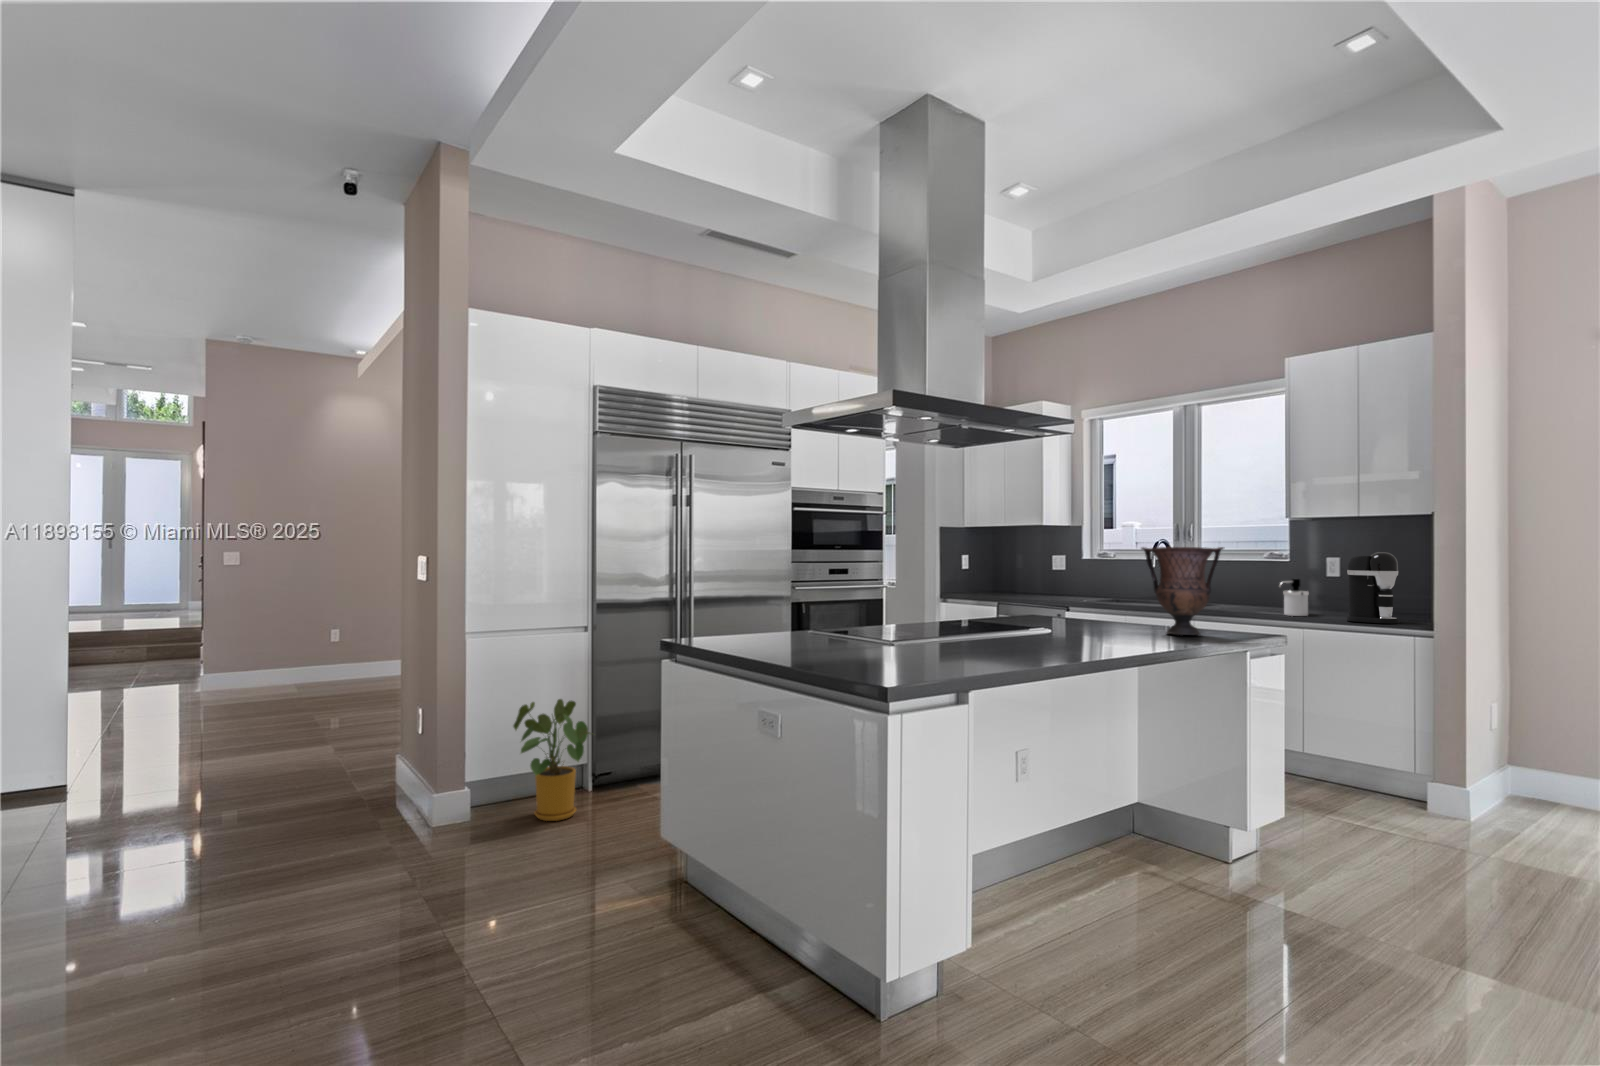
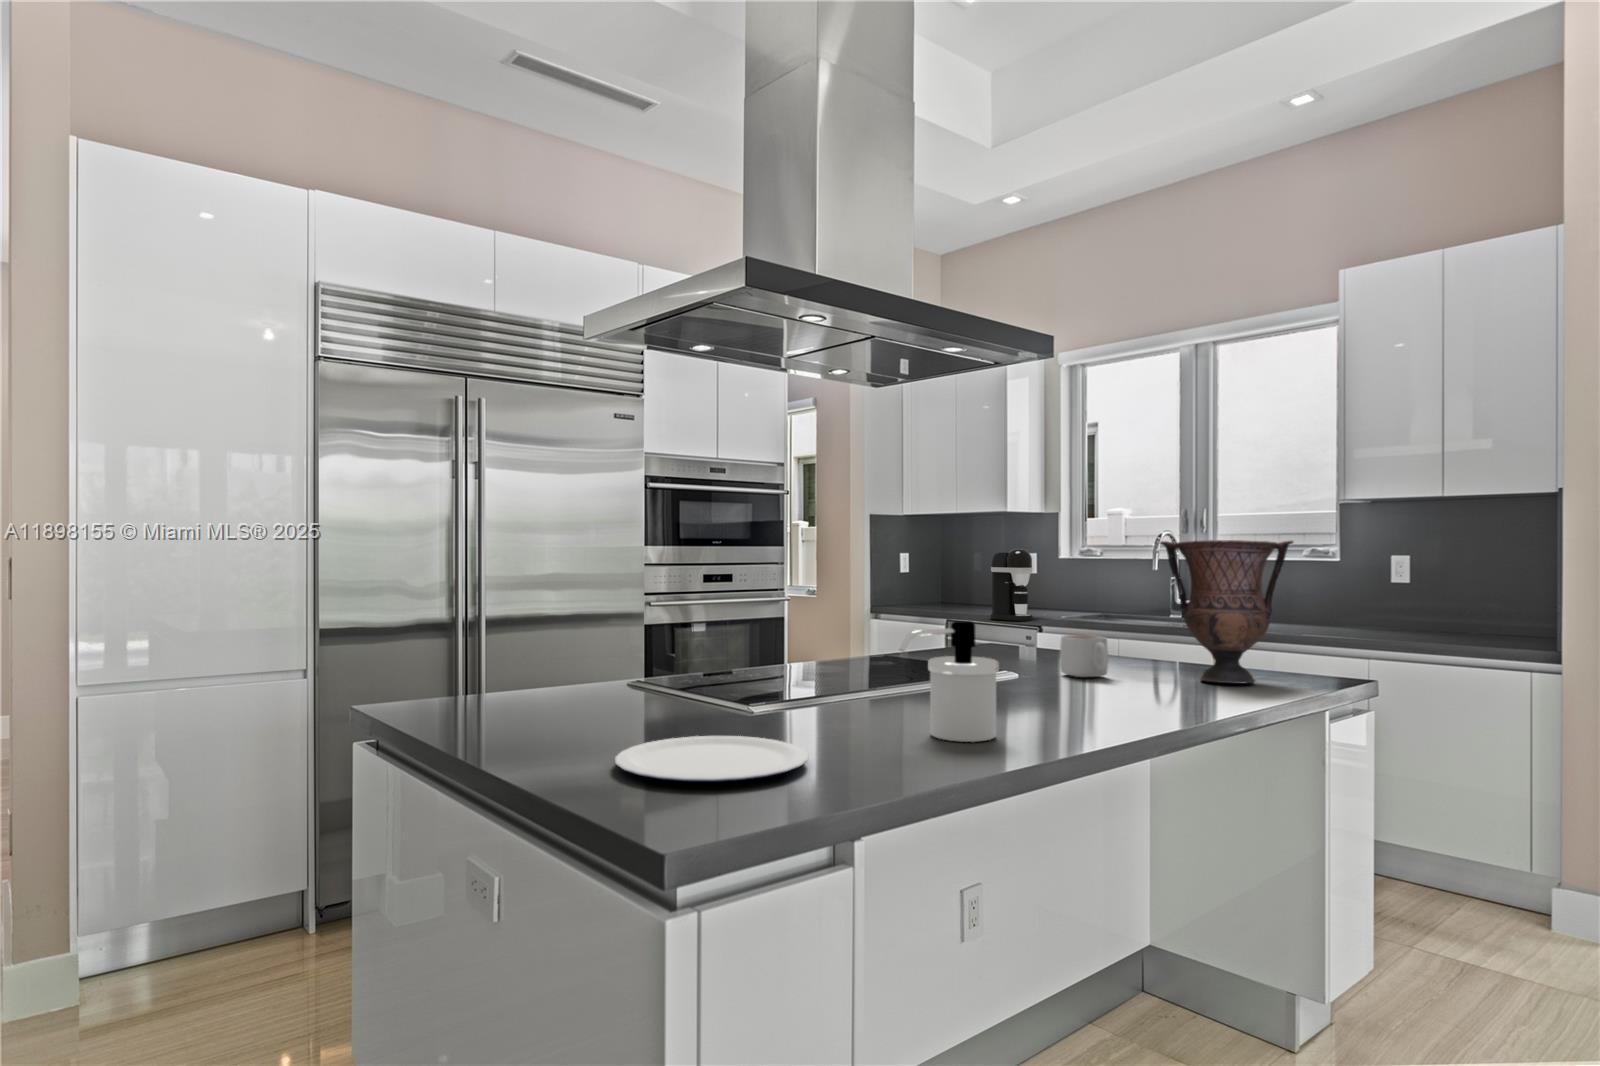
coffee maker: present [1347,552,1400,624] -> present [990,549,1033,621]
soap dispenser: present [1279,579,1309,616] -> present [900,621,999,742]
mug: none [1078,606,1108,632] -> present [1060,635,1109,677]
plate: none [843,650,941,666] -> present [615,736,808,782]
house plant: present [513,699,590,821] -> none [146,785,297,993]

